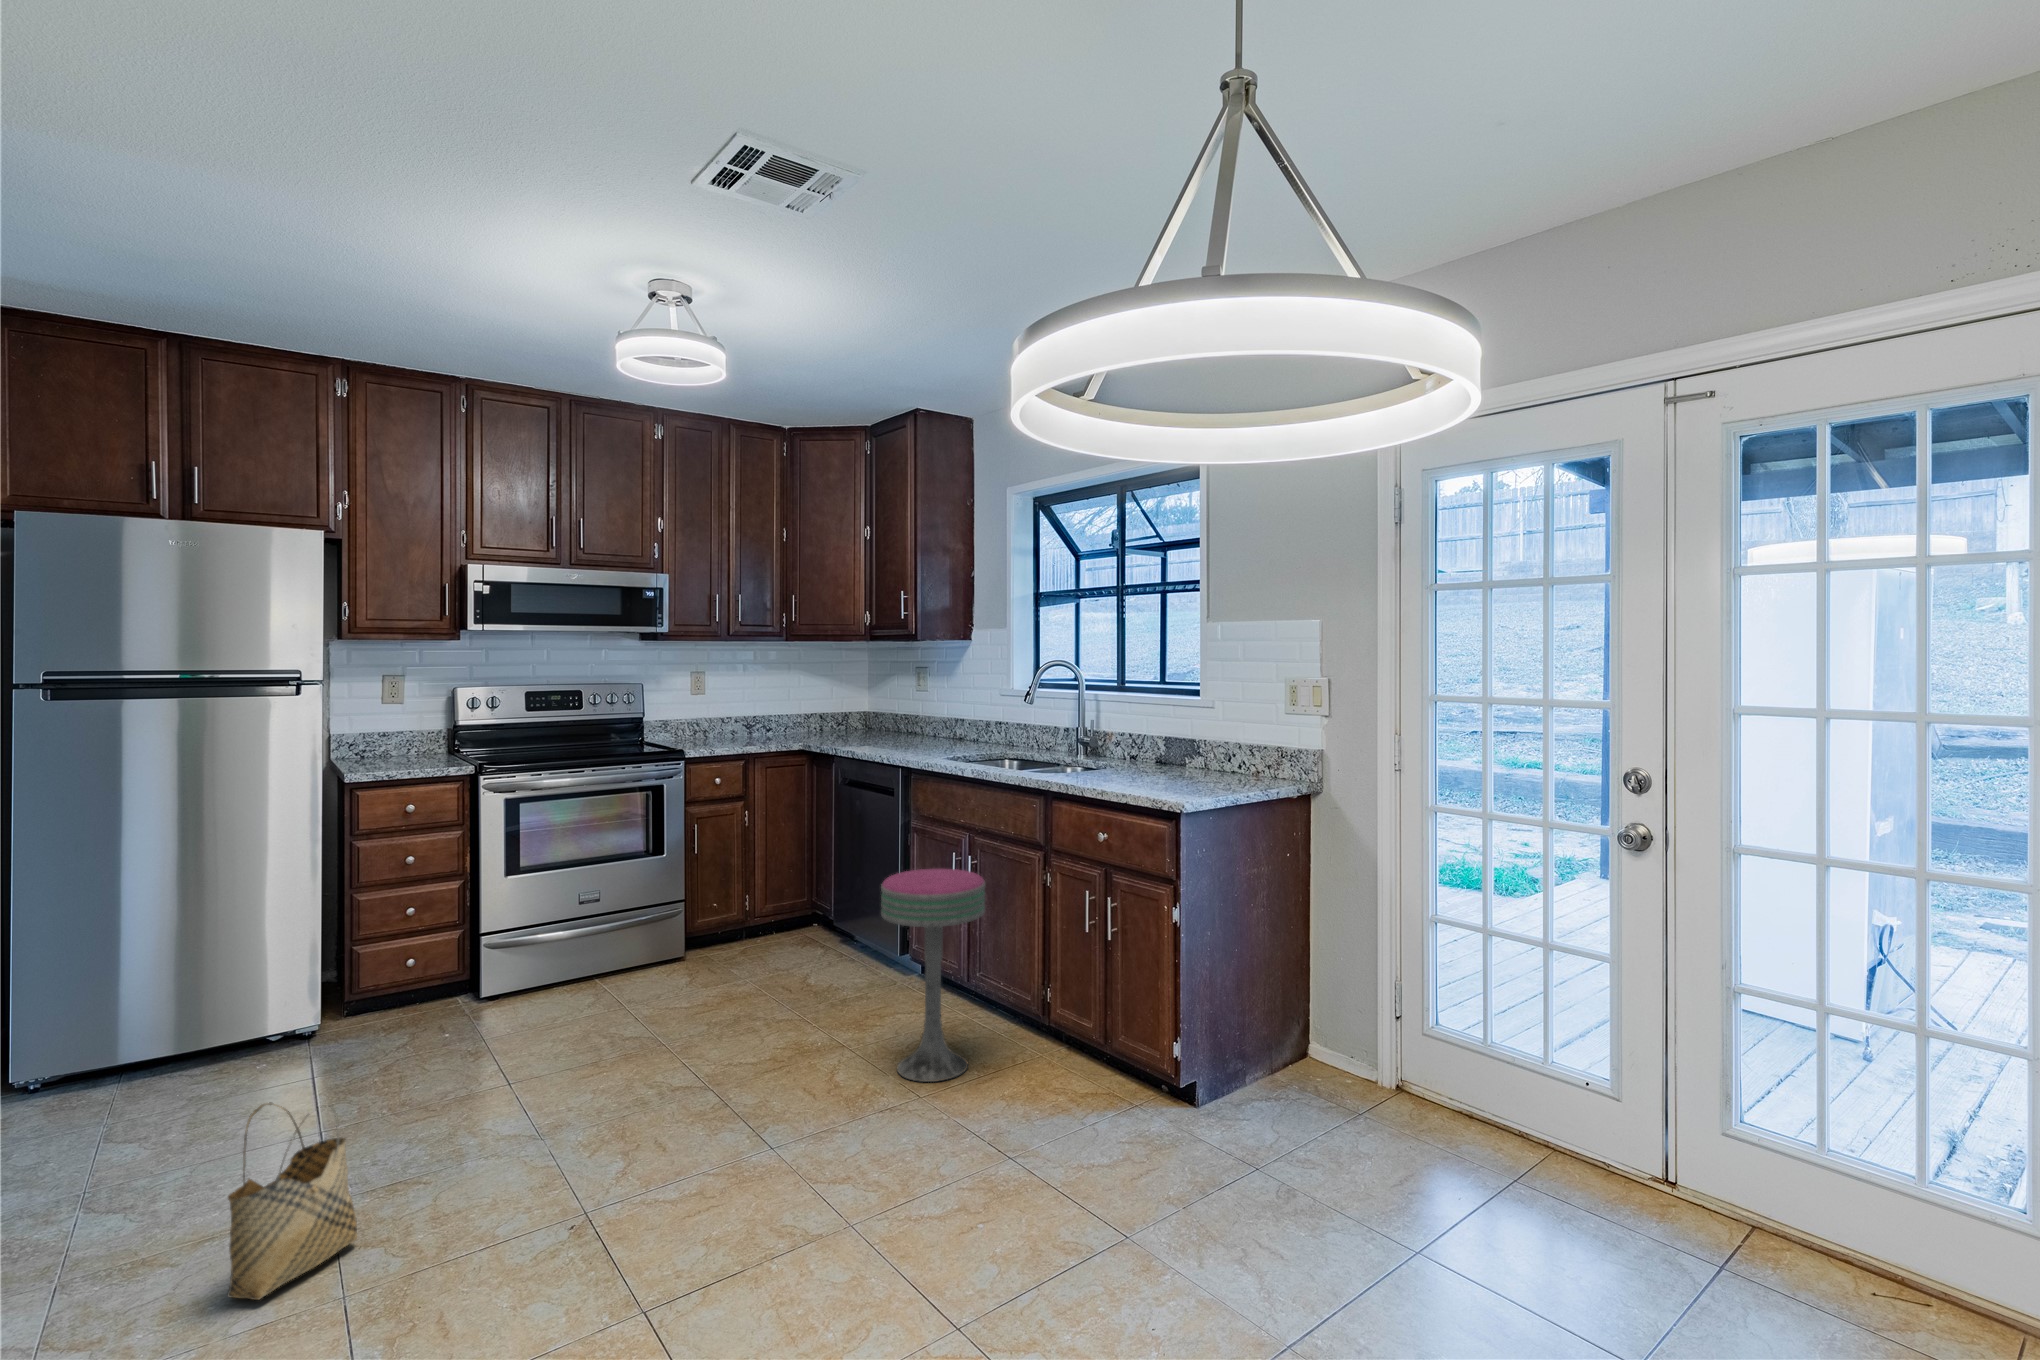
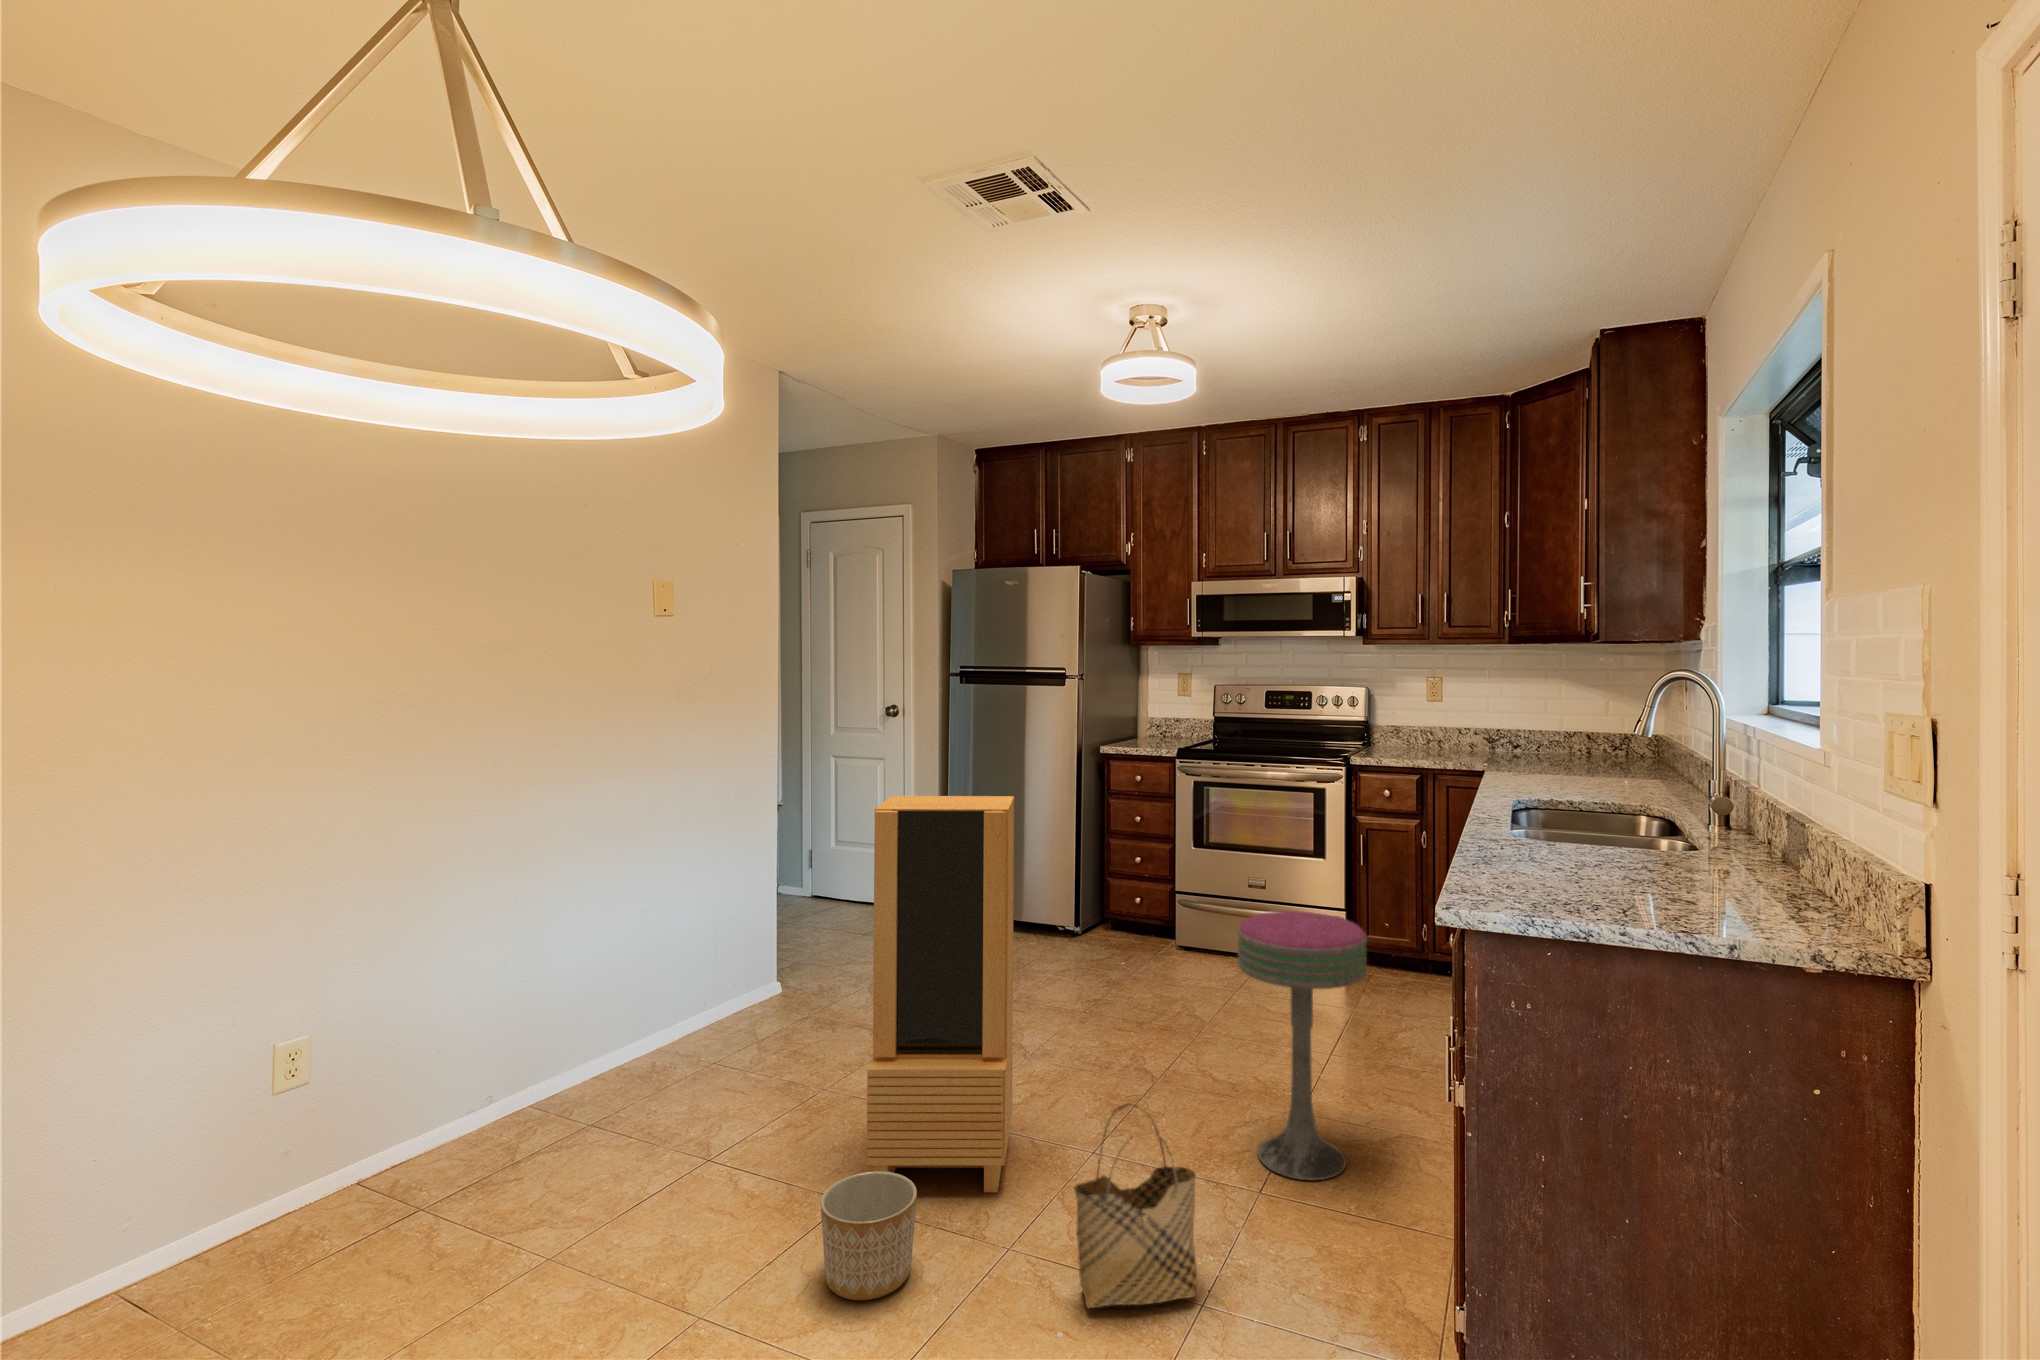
storage cabinet: none [637,812,840,1271] -> present [867,796,1014,1192]
woven basket: present [228,1102,357,1300] -> present [1074,1104,1197,1308]
planter: none [837,1186,933,1316] -> present [821,1171,917,1300]

